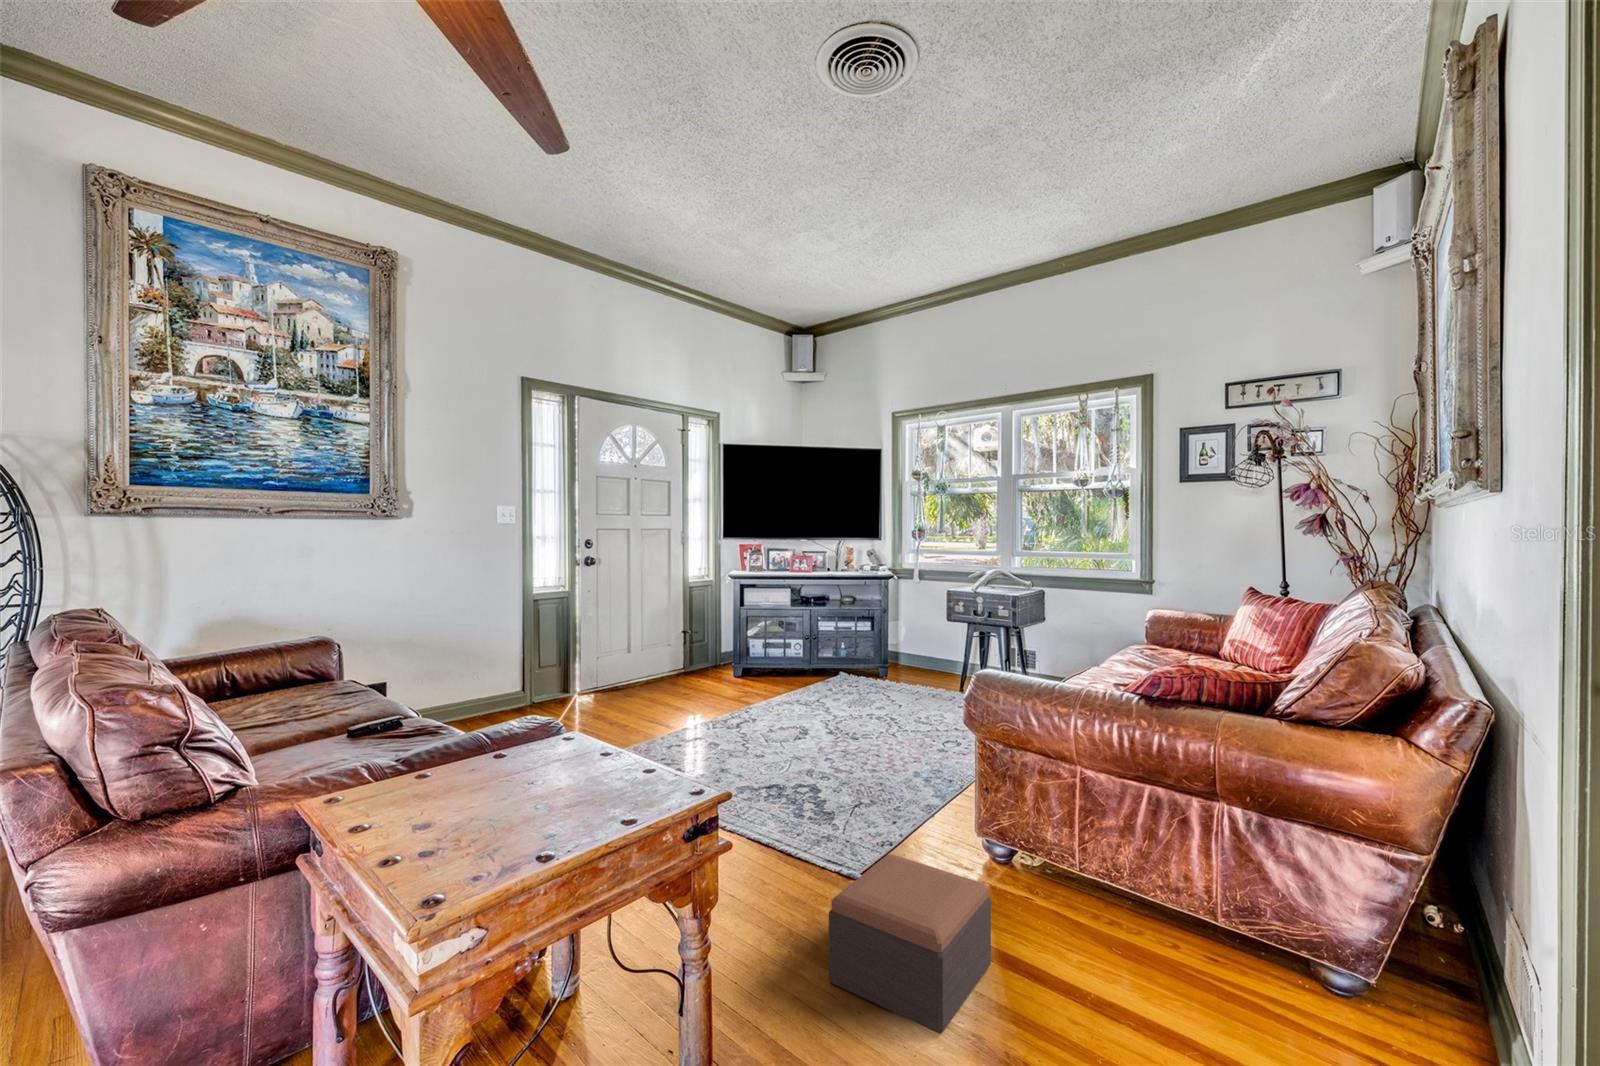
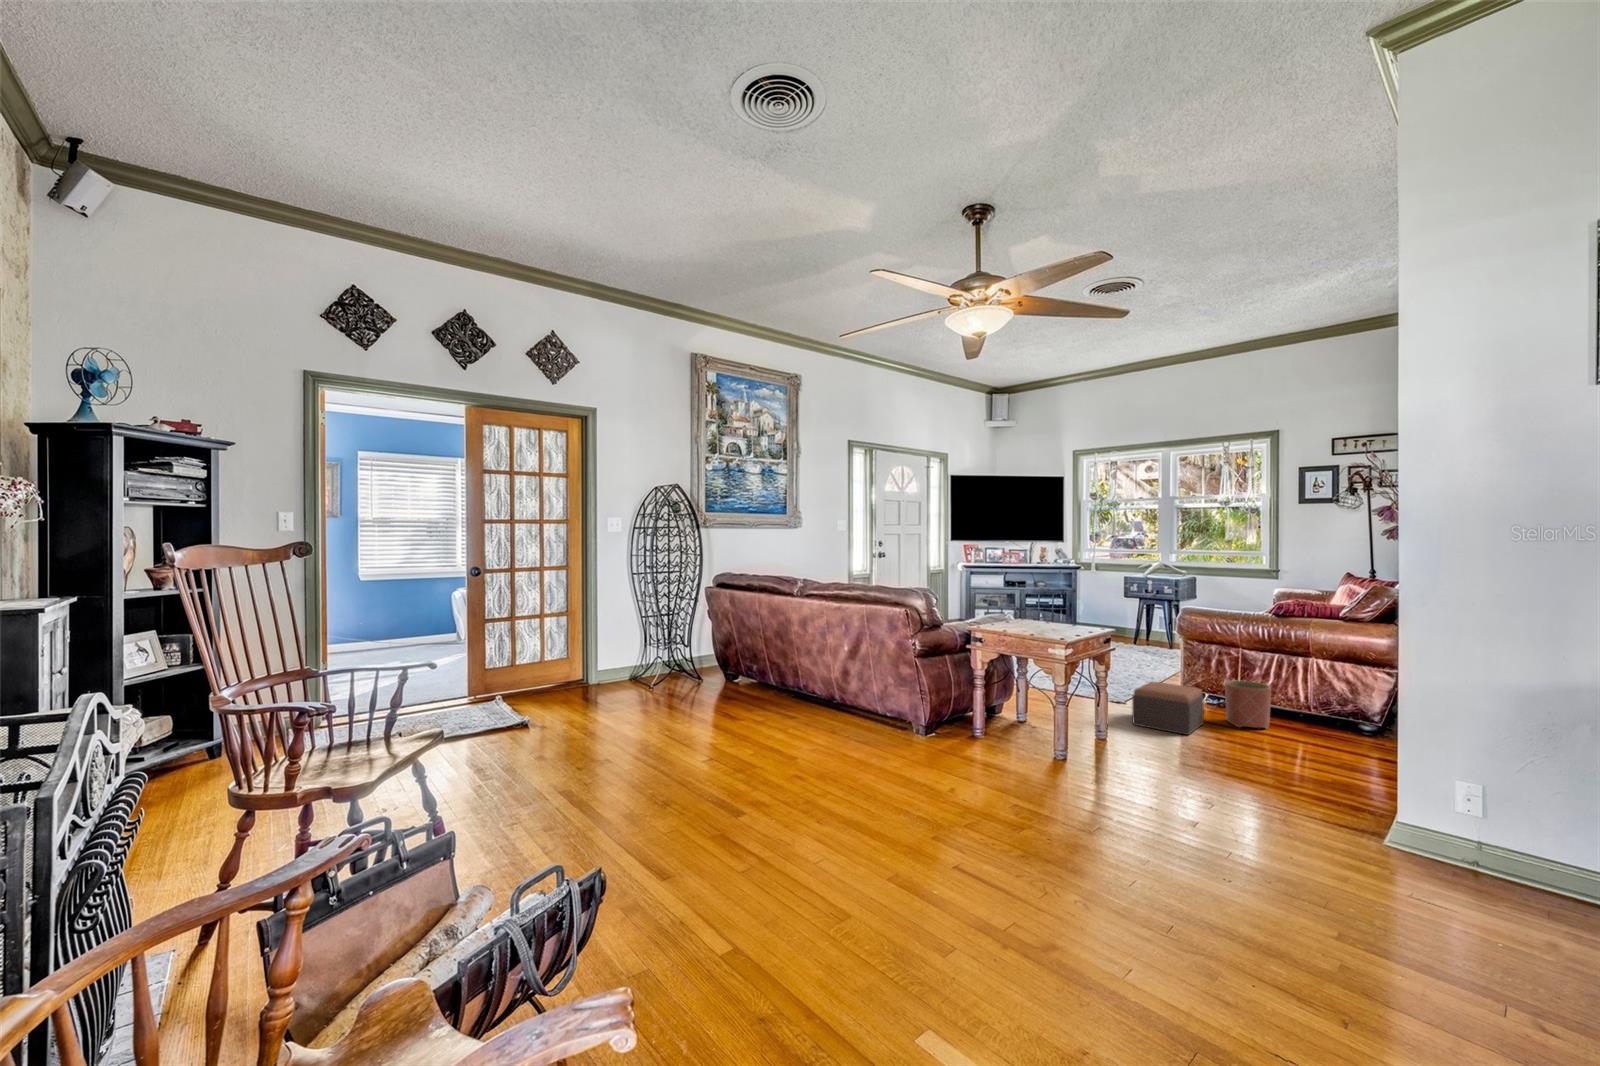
planter: none [1040,848,1136,980] -> present [1225,680,1271,729]

